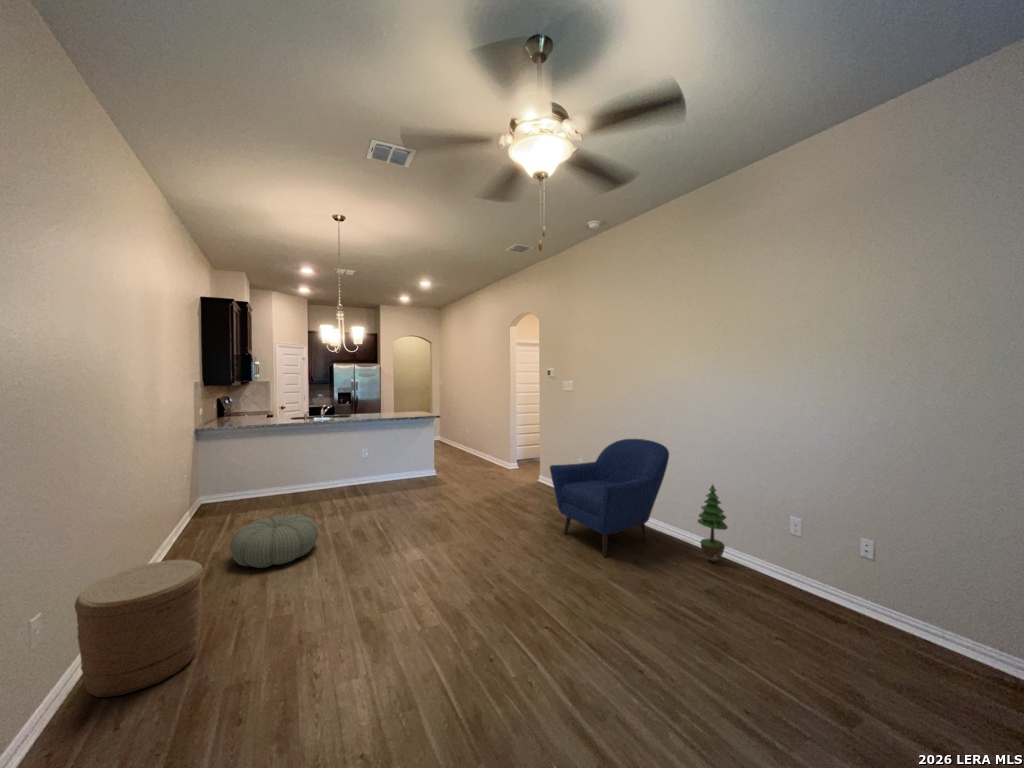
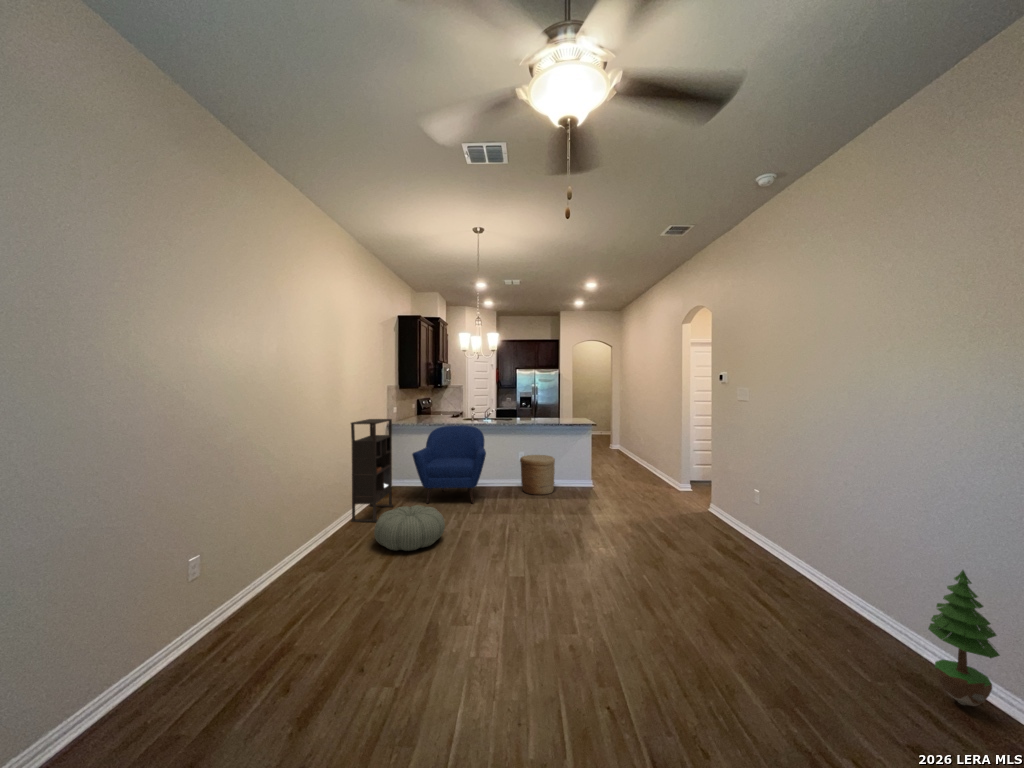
bookshelf: none [171,421,223,552] -> present [351,419,393,522]
armchair: present [550,439,669,557] -> present [412,425,486,504]
woven basket: present [74,560,203,697] -> present [520,455,555,495]

